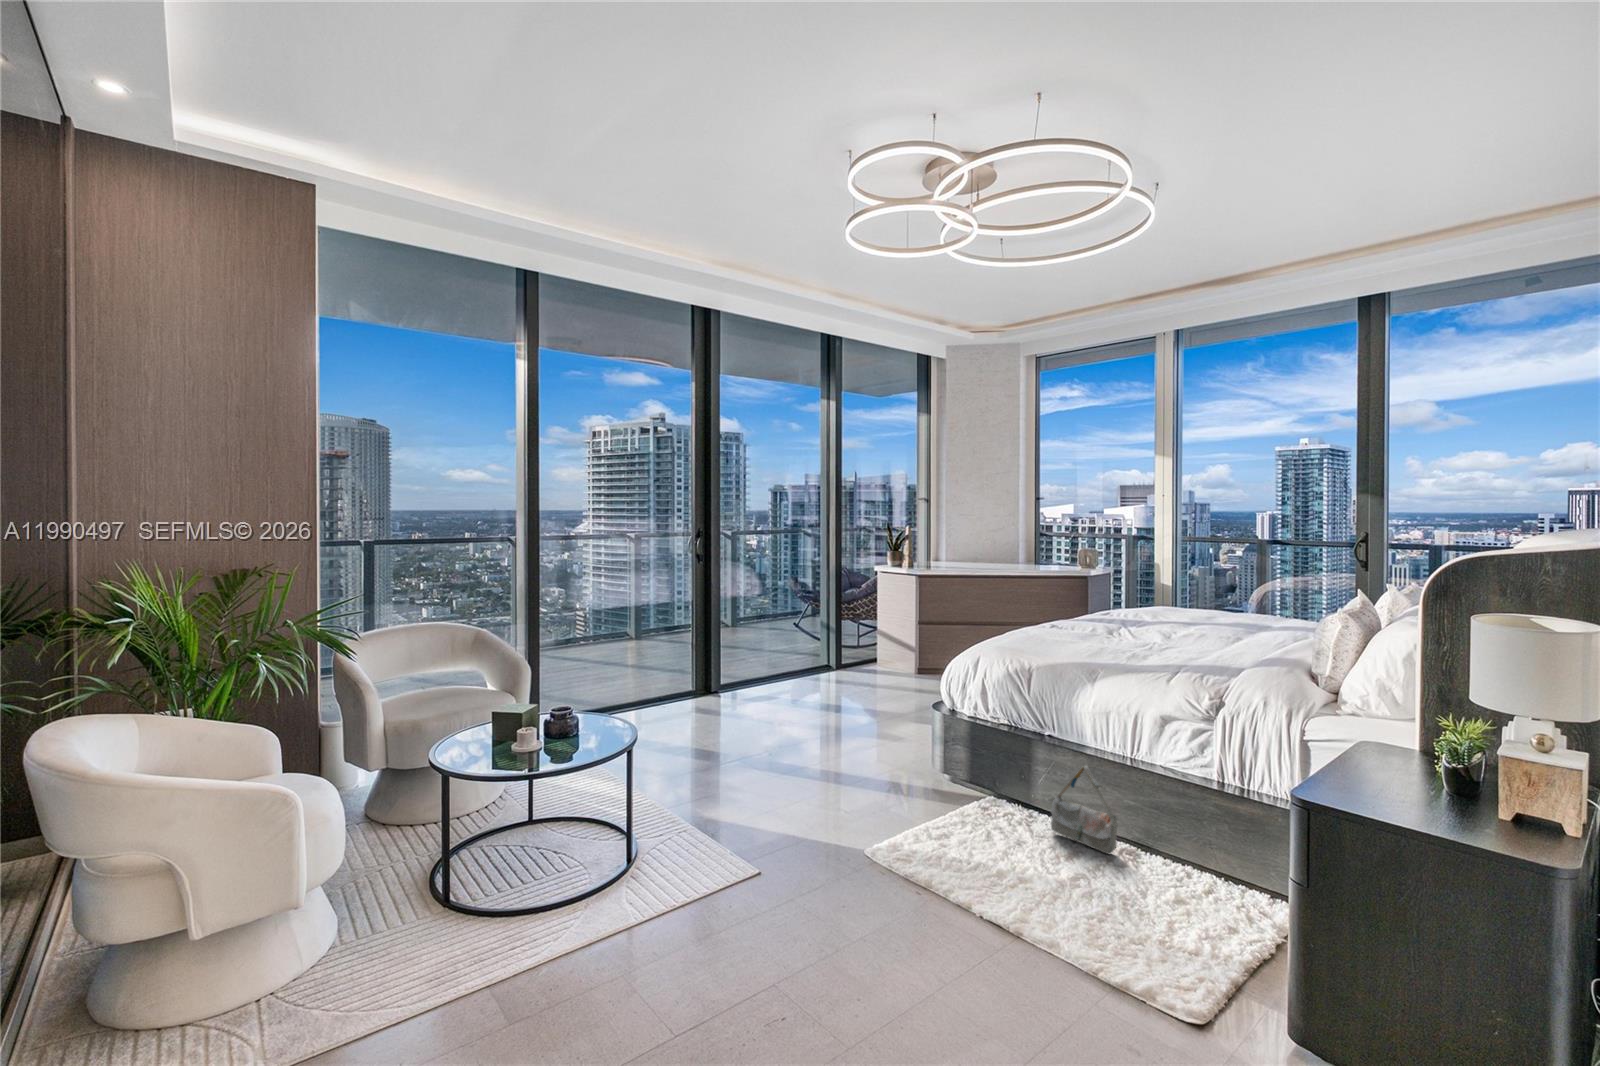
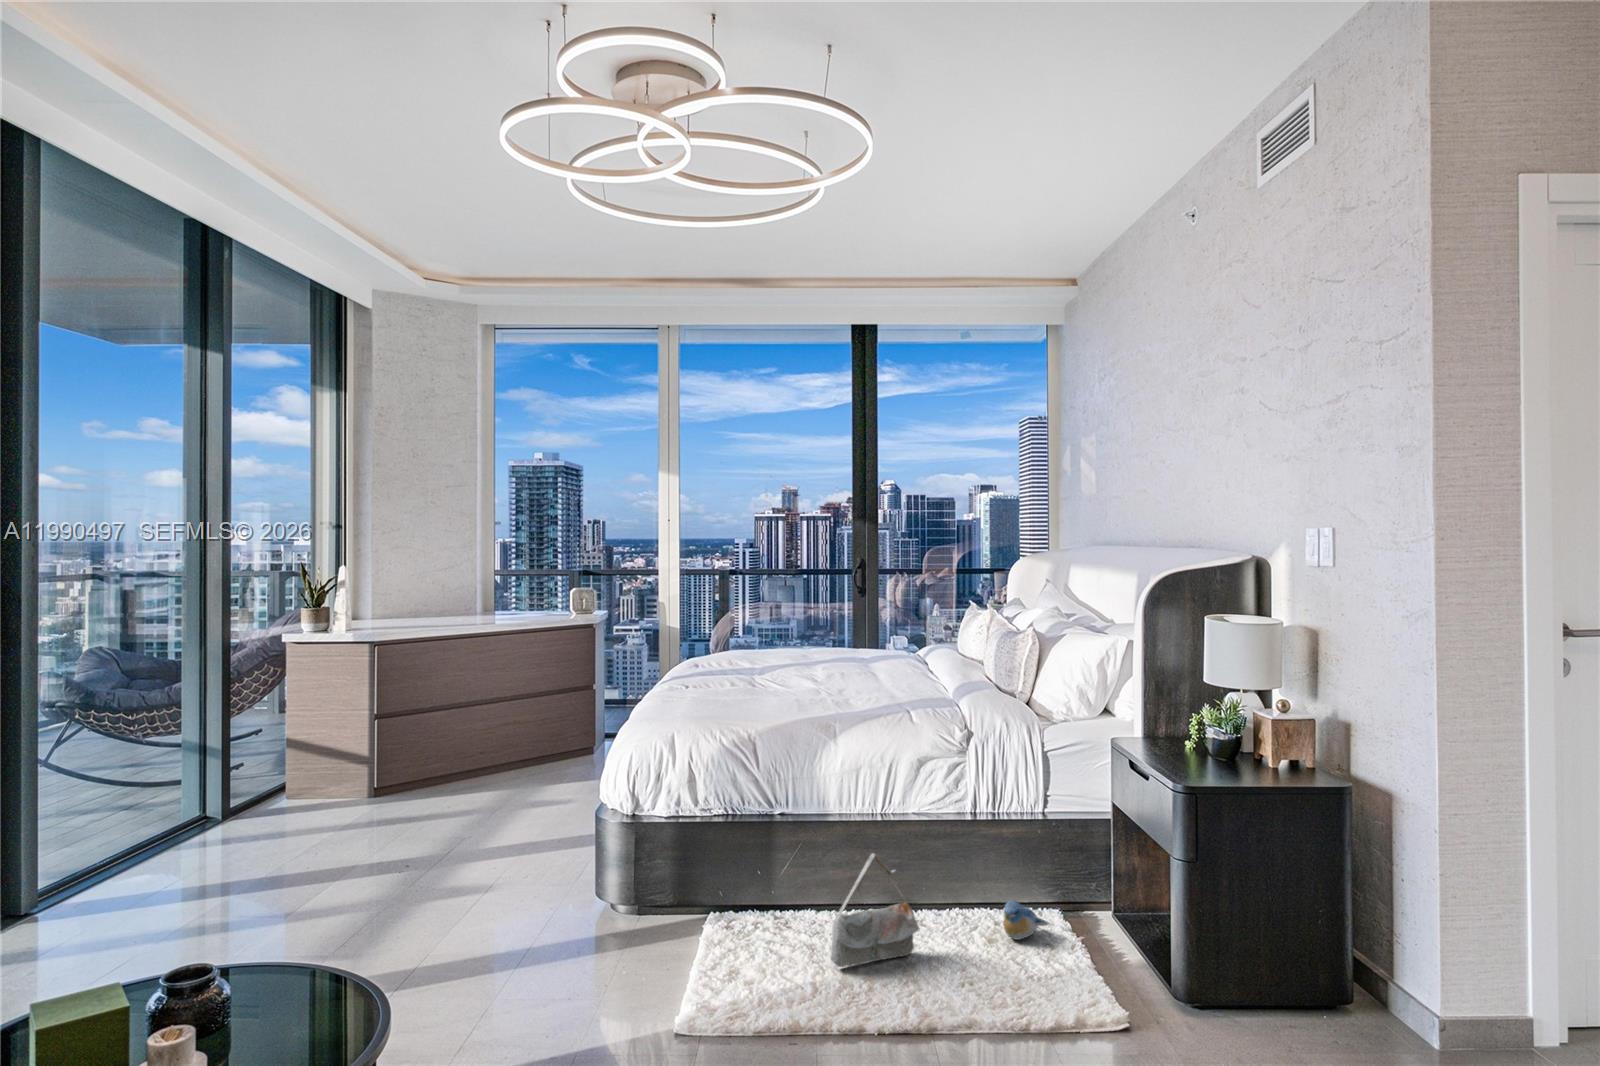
plush toy: none [1185,859,1244,903] -> present [1003,900,1049,940]

